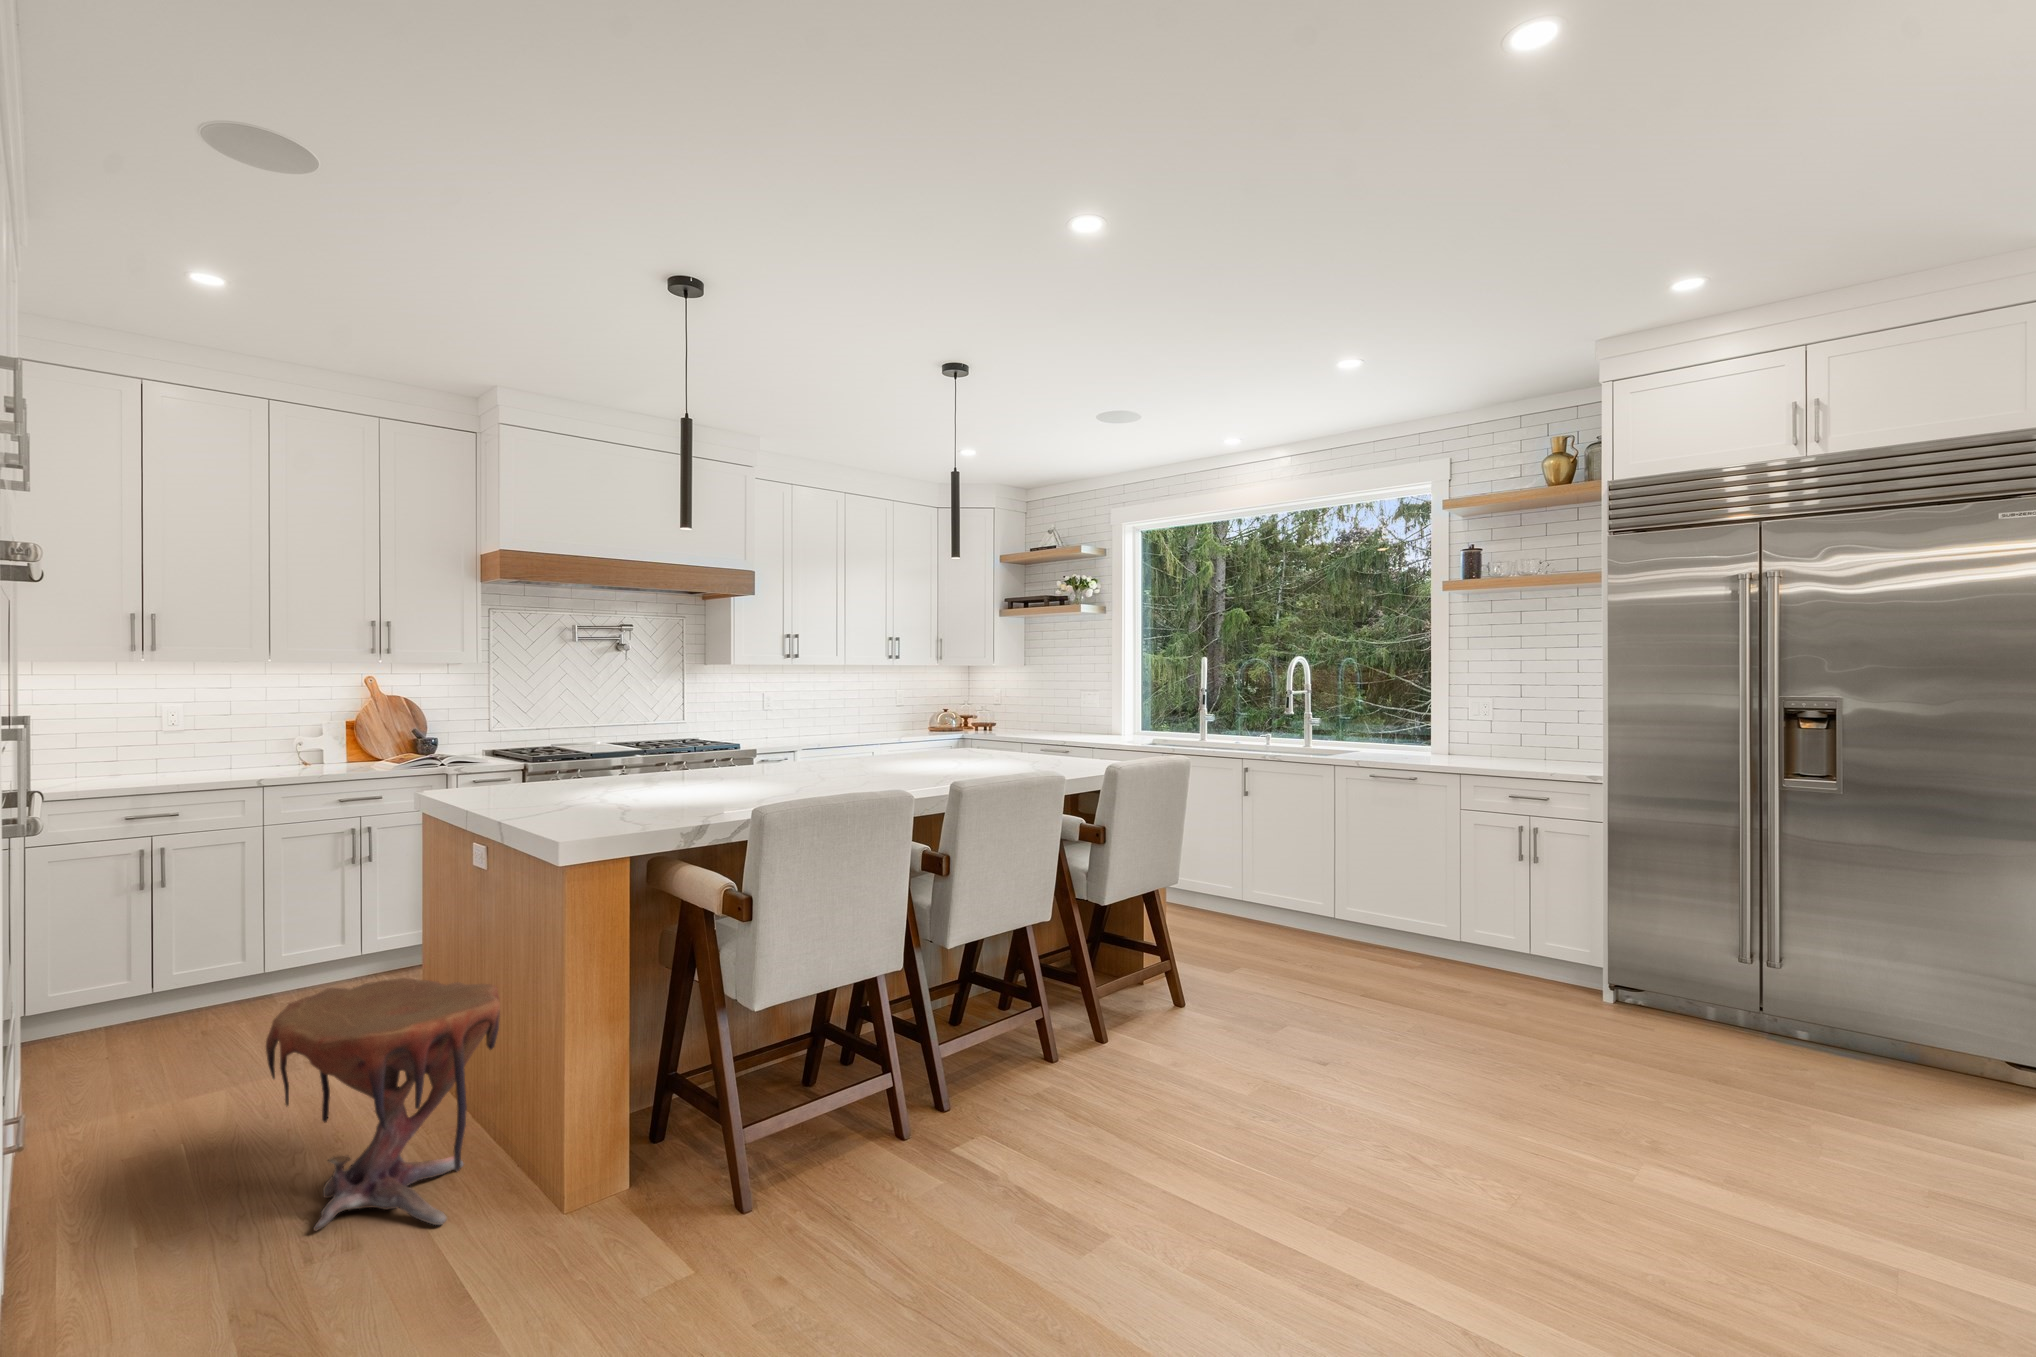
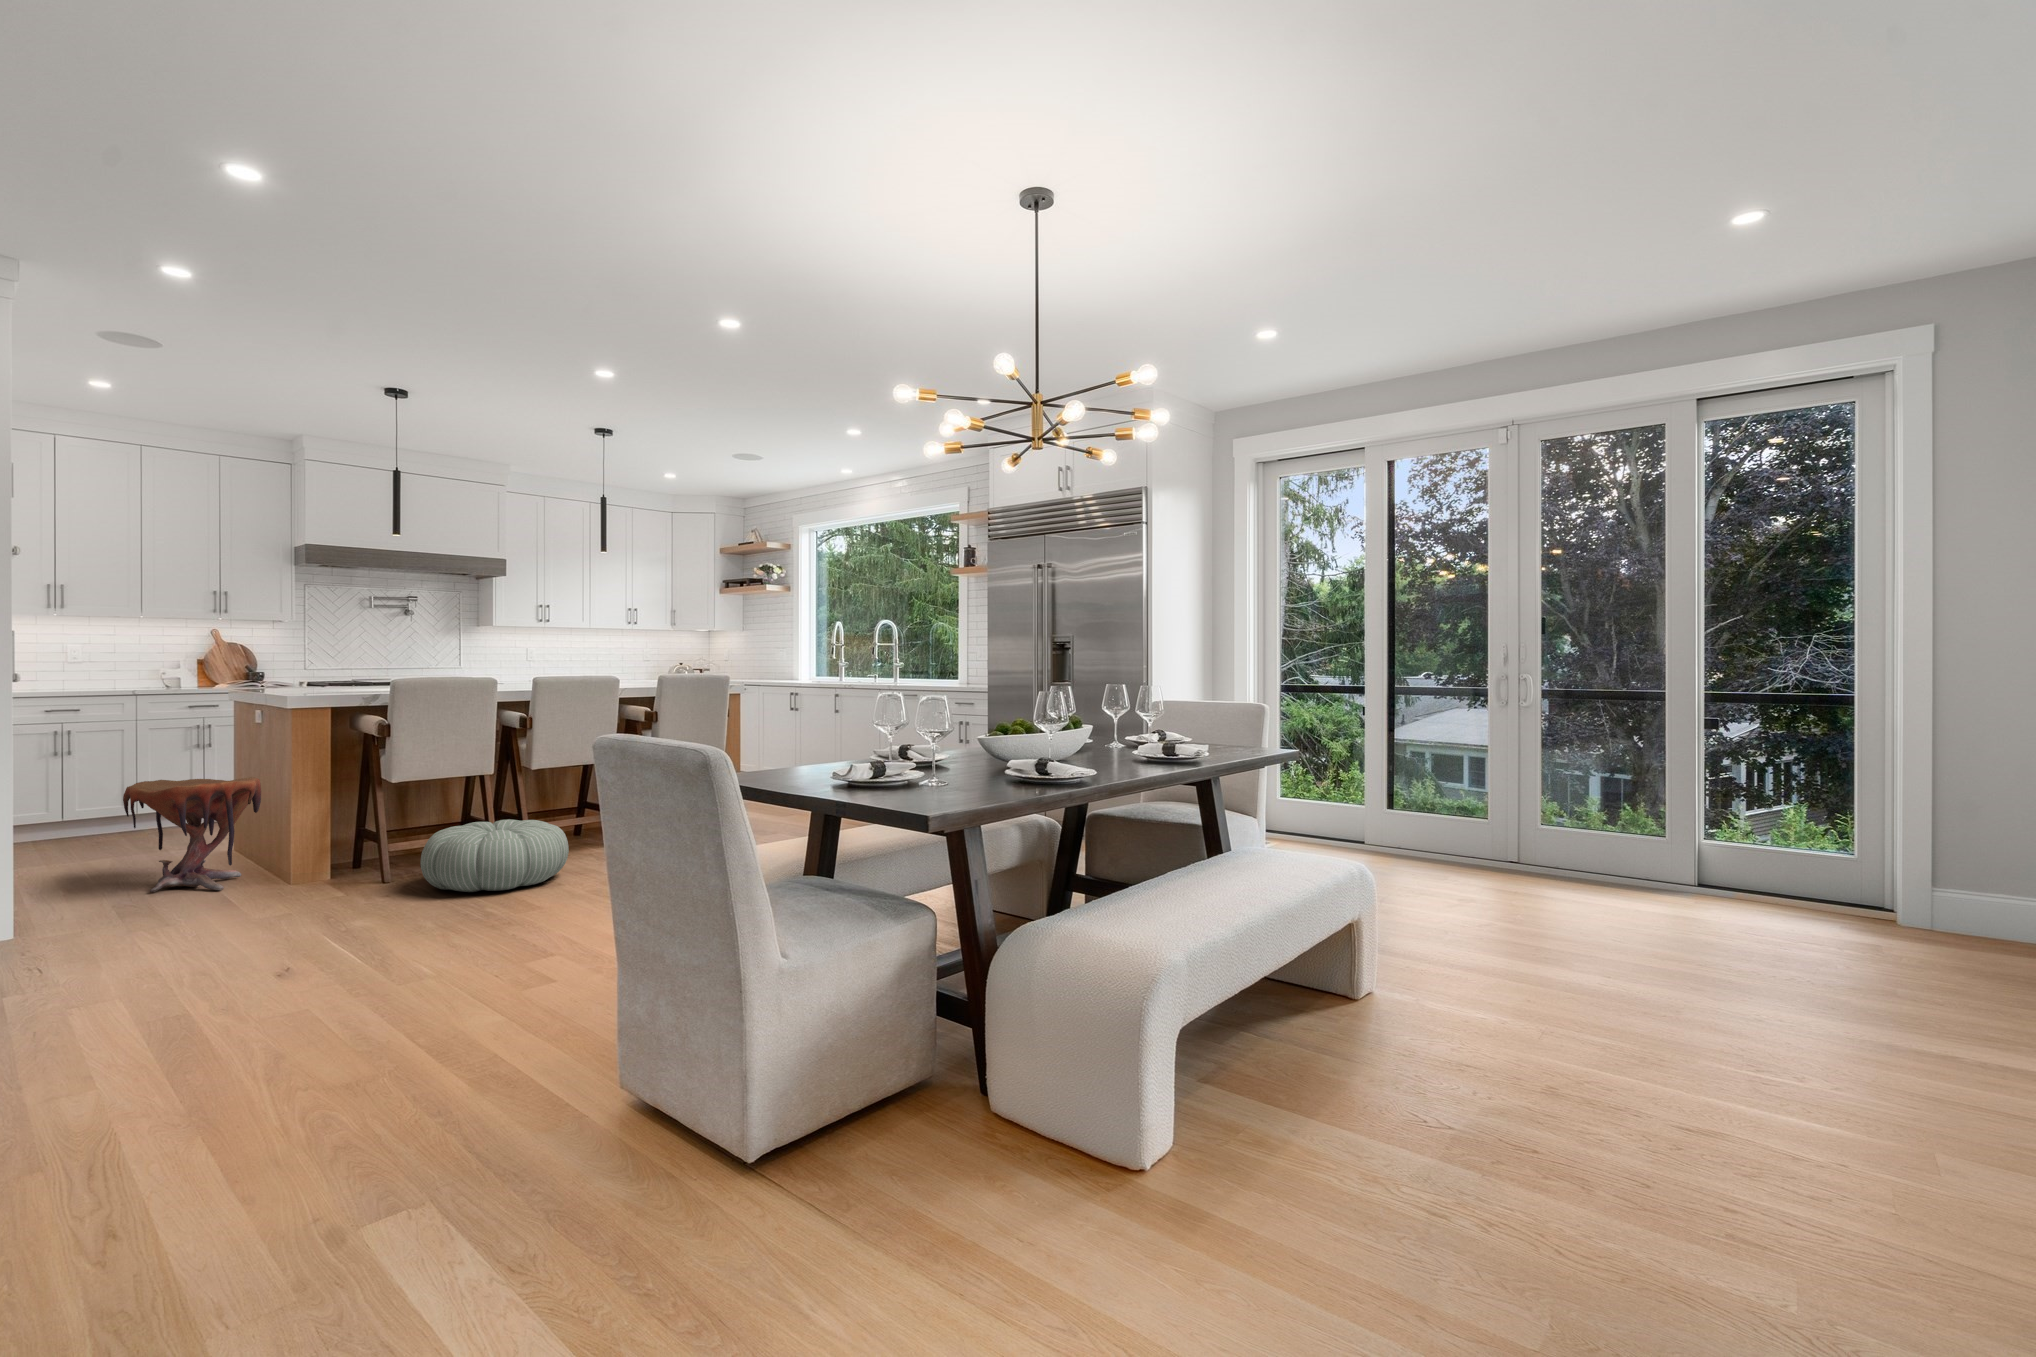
pouf: none [814,1065,1071,1261] -> present [420,819,569,892]

